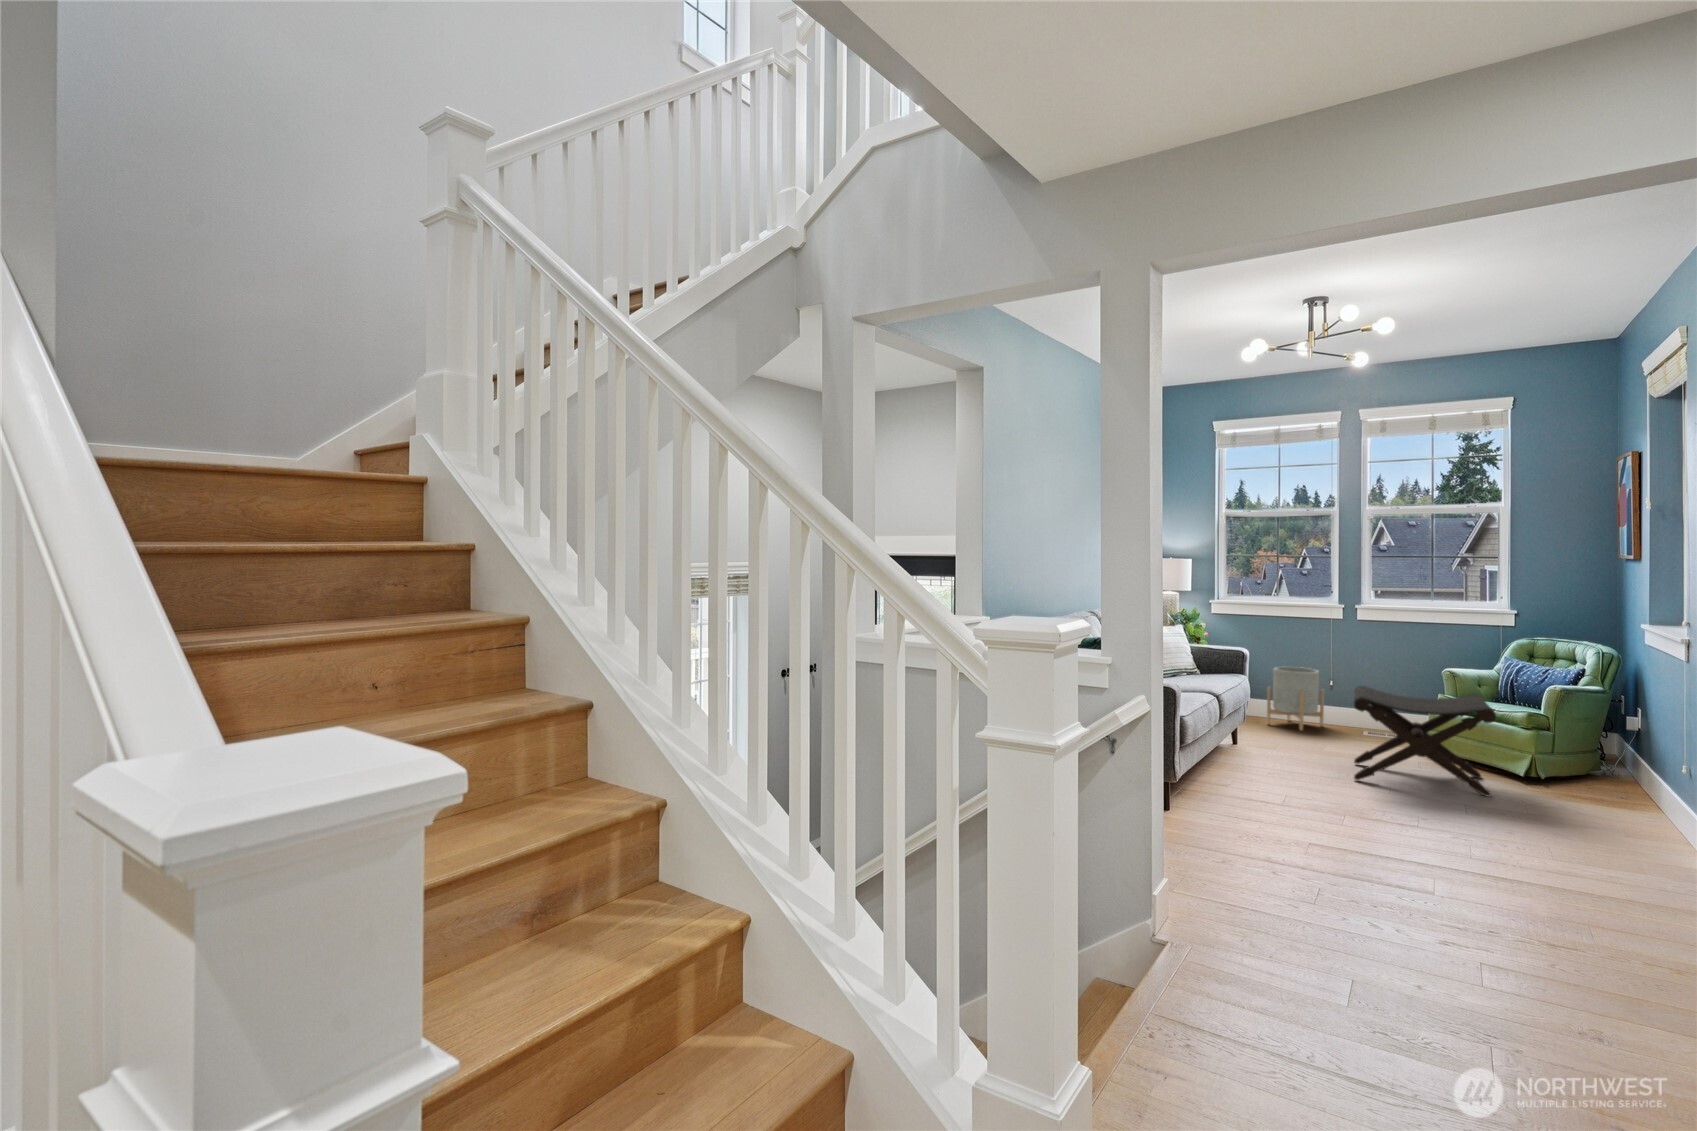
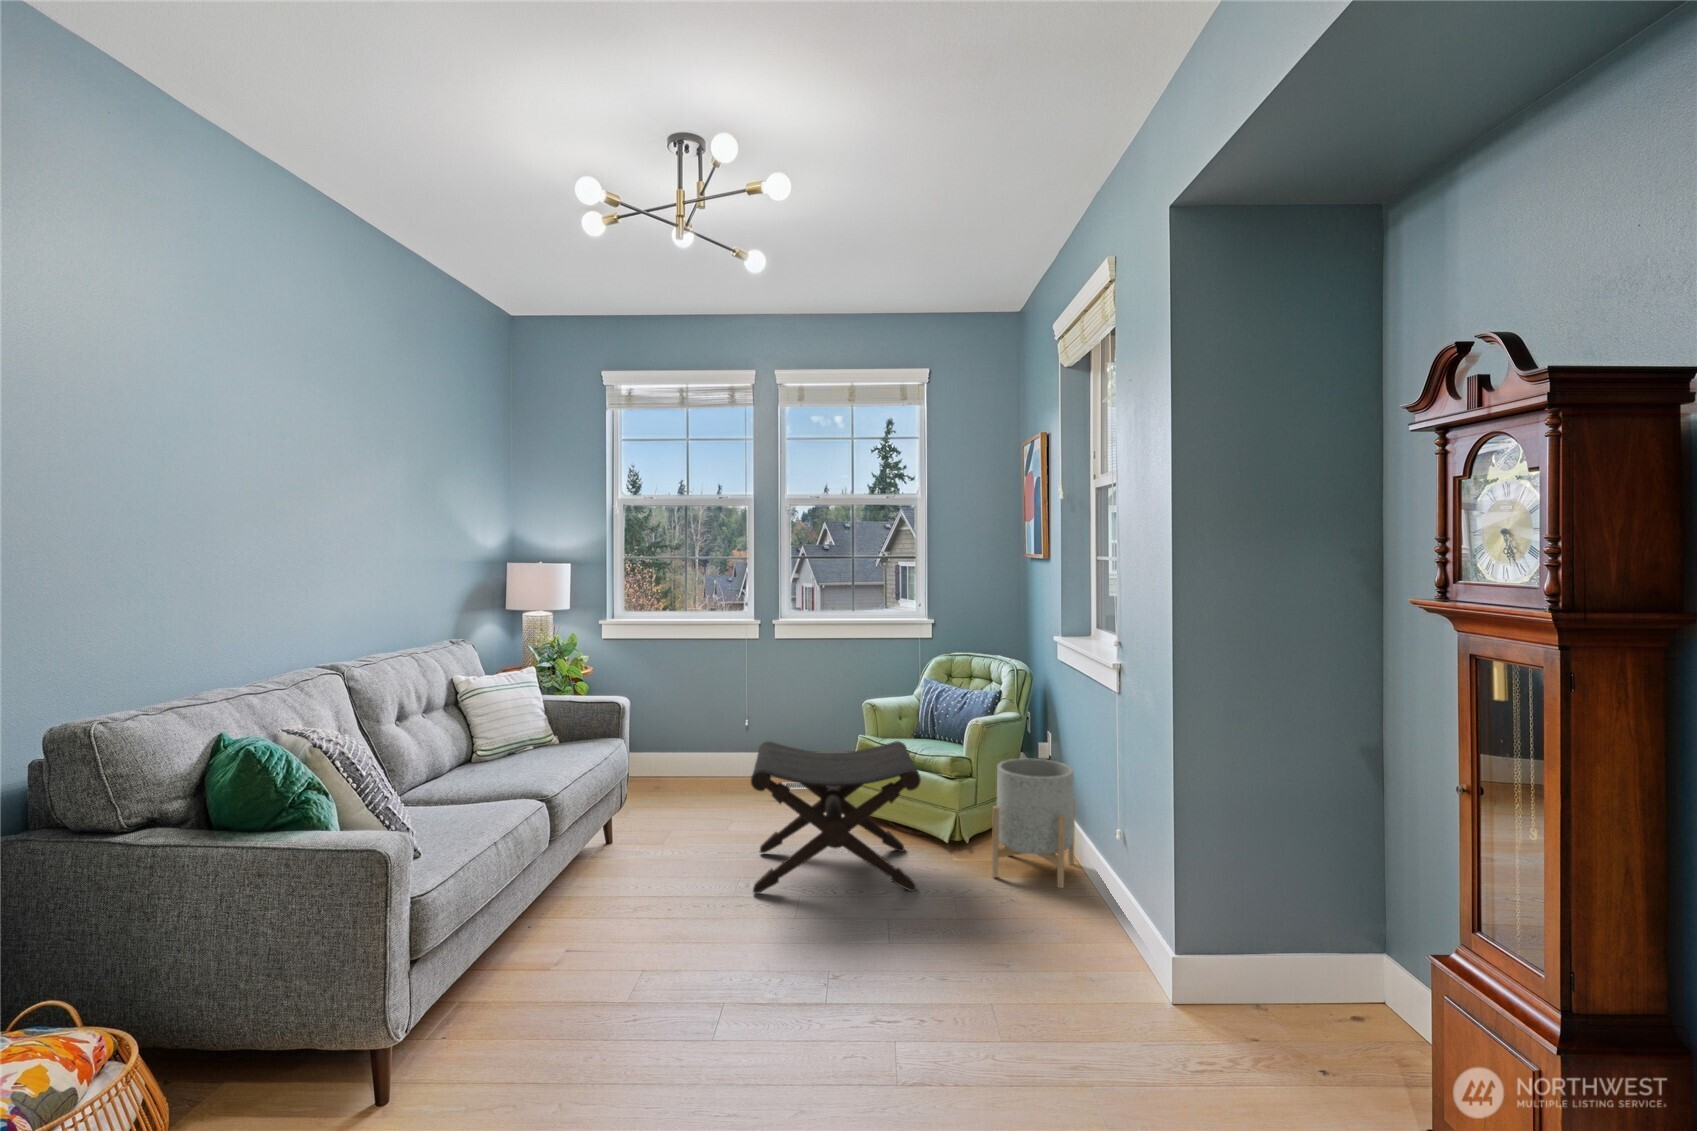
planter: present [1267,667,1324,731] -> present [992,758,1075,888]

